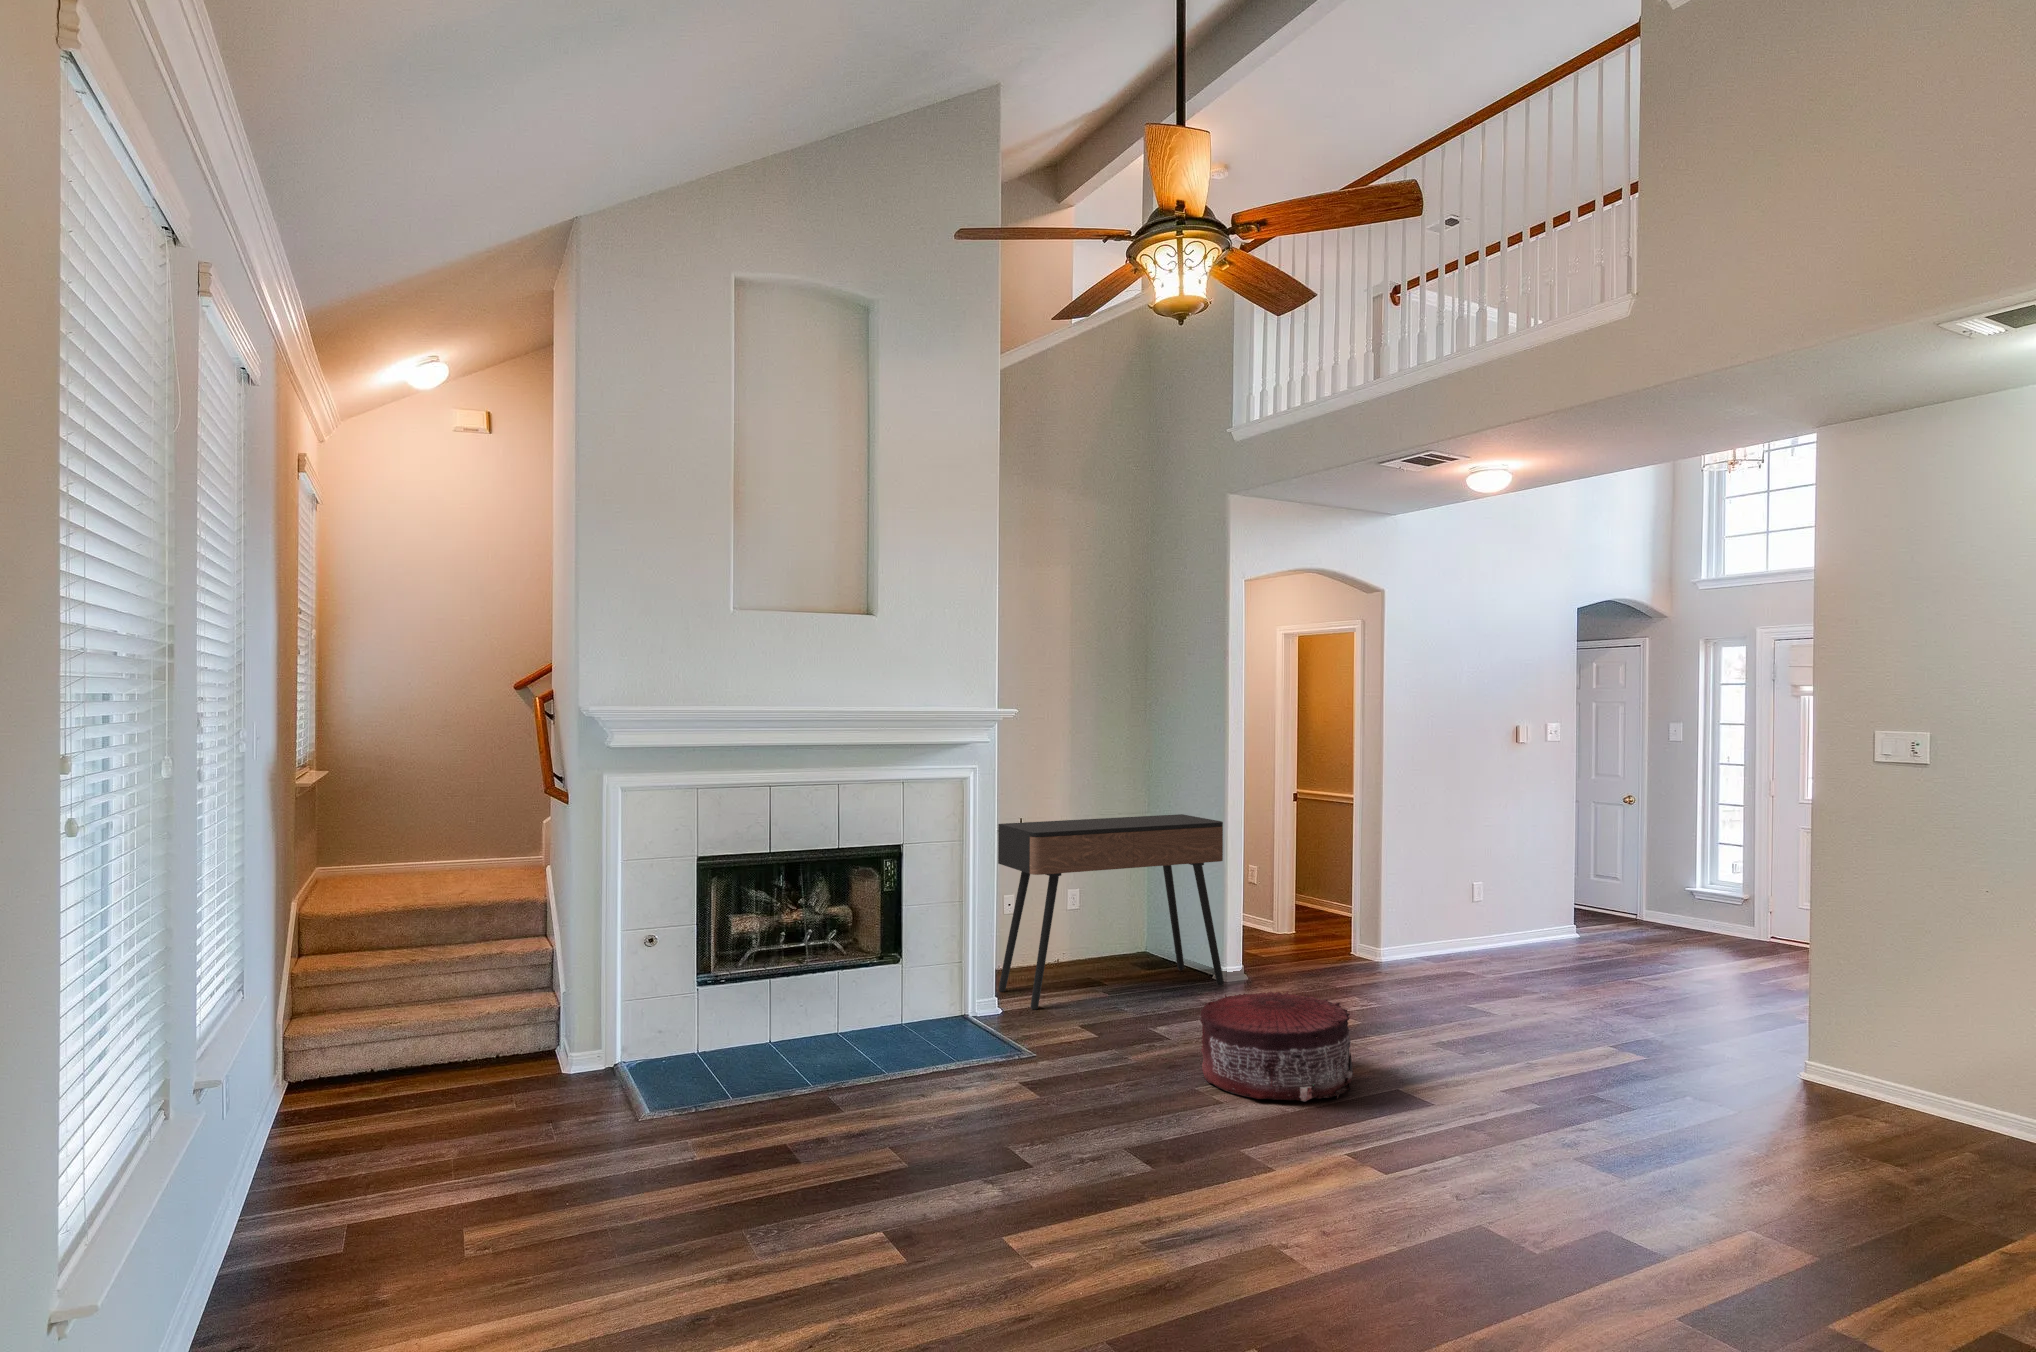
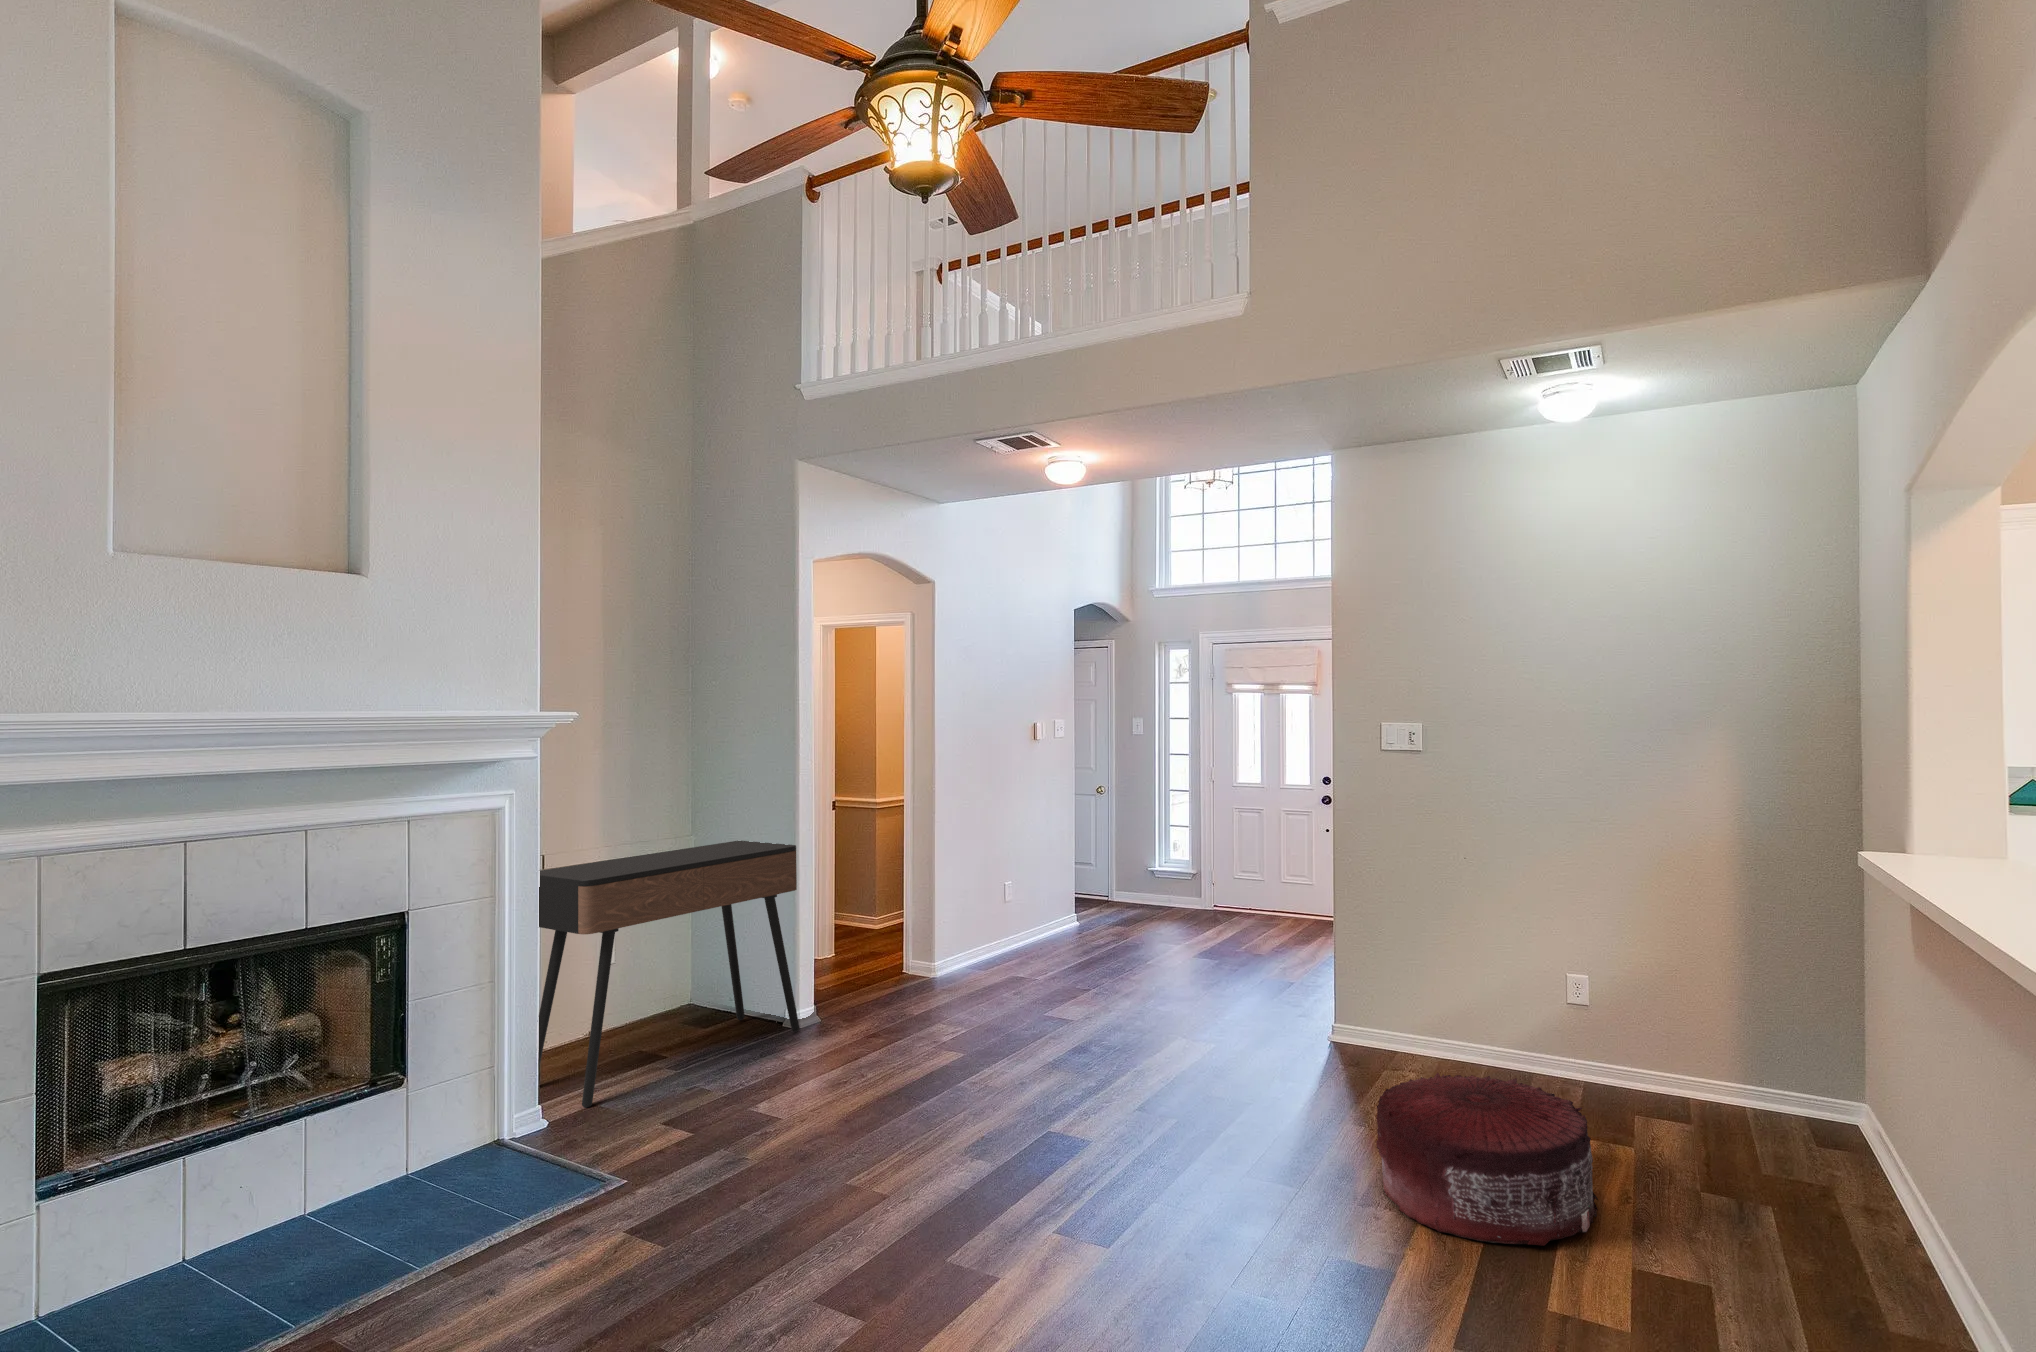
pouf: present [1200,992,1353,1102] -> present [1376,1073,1598,1246]

